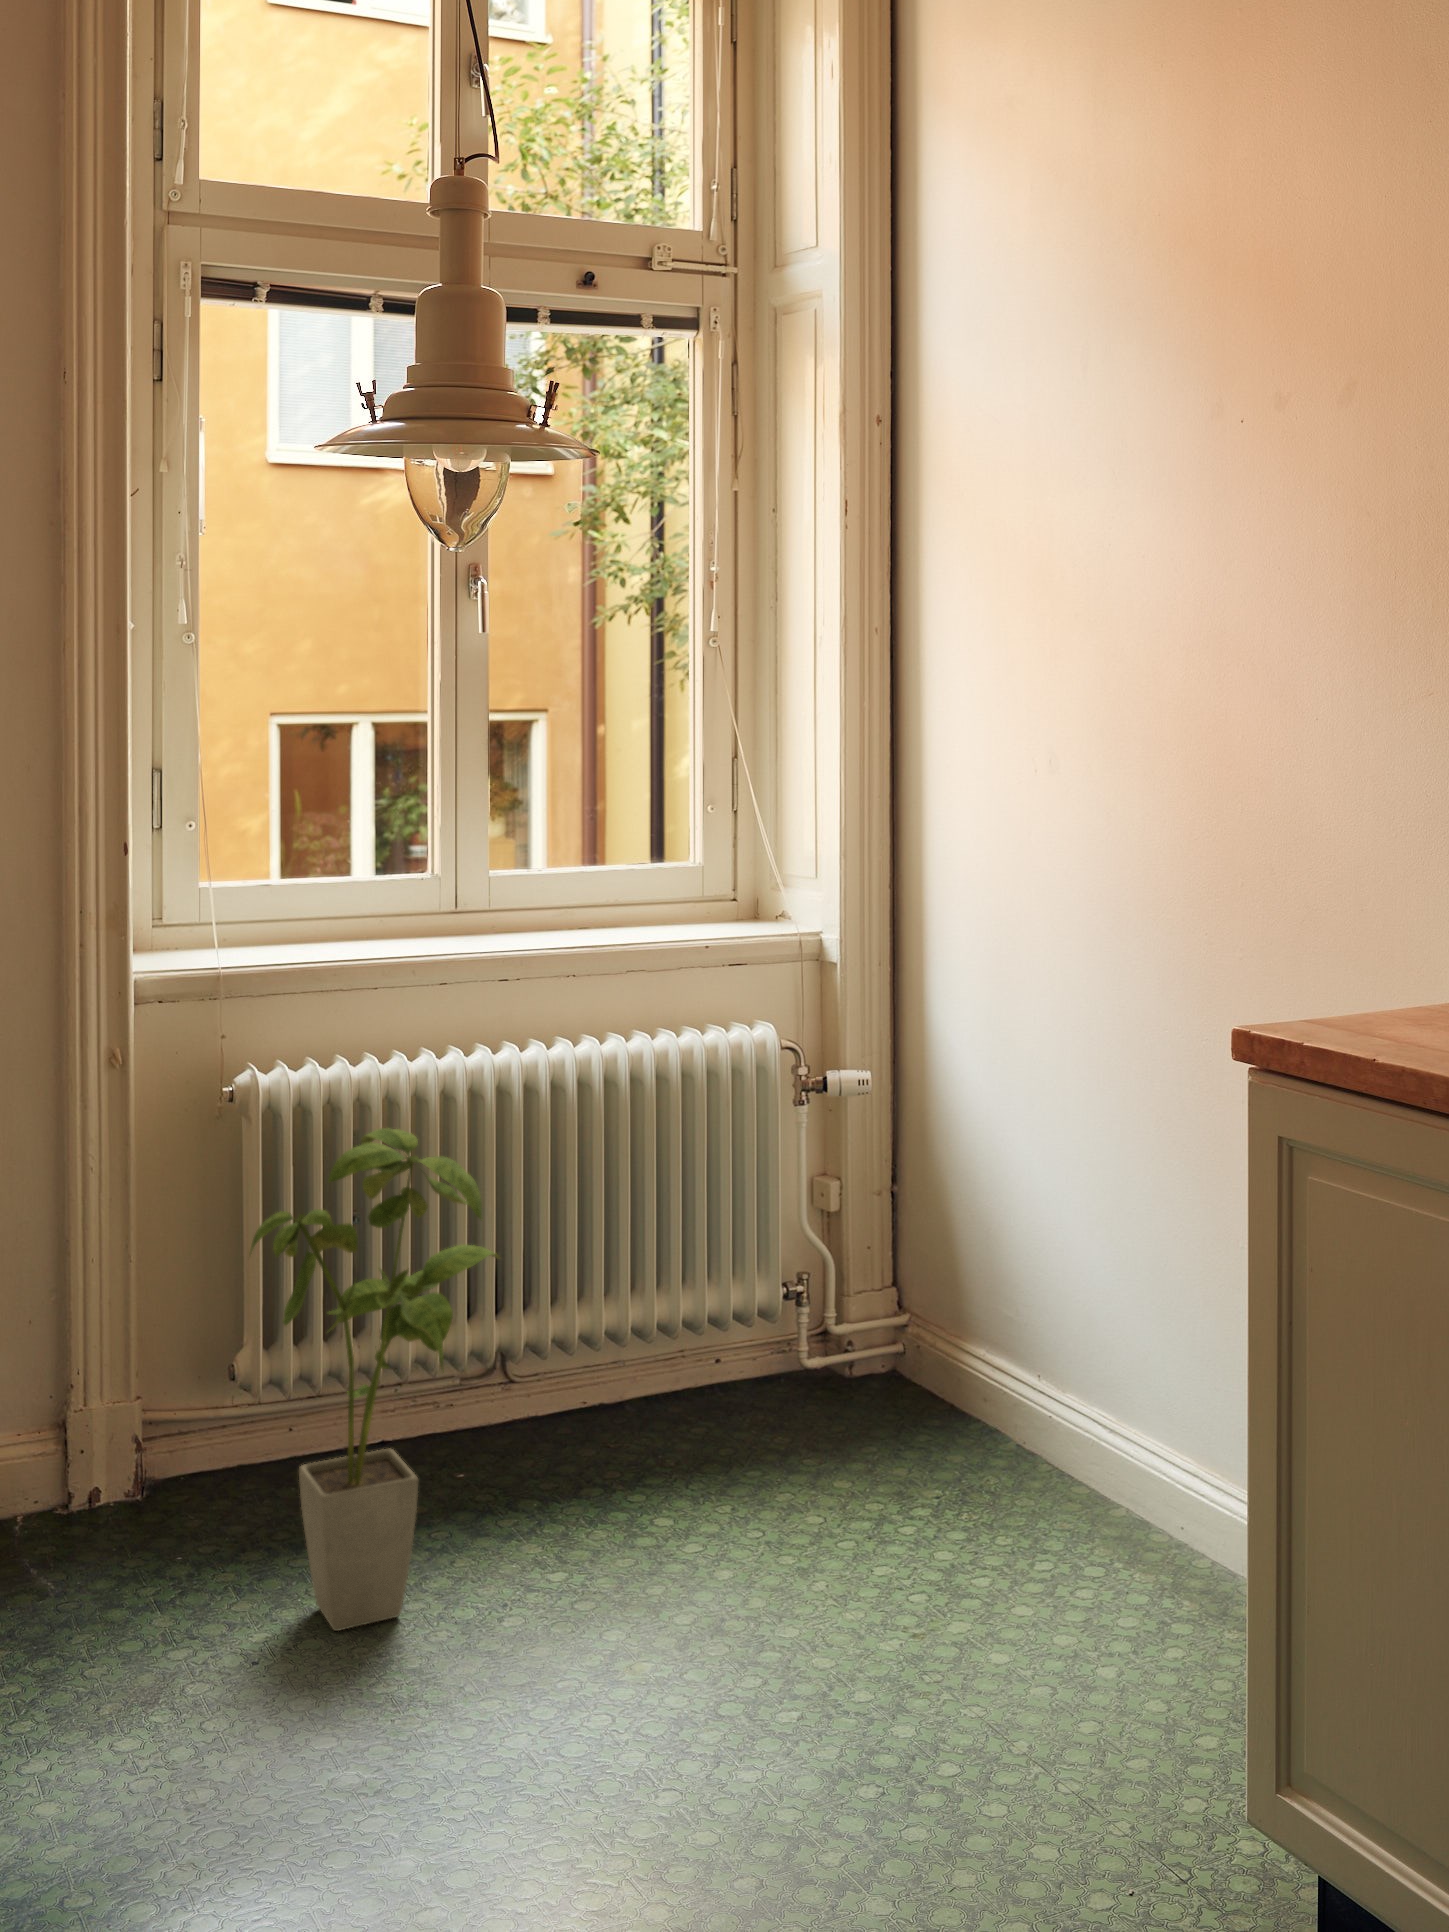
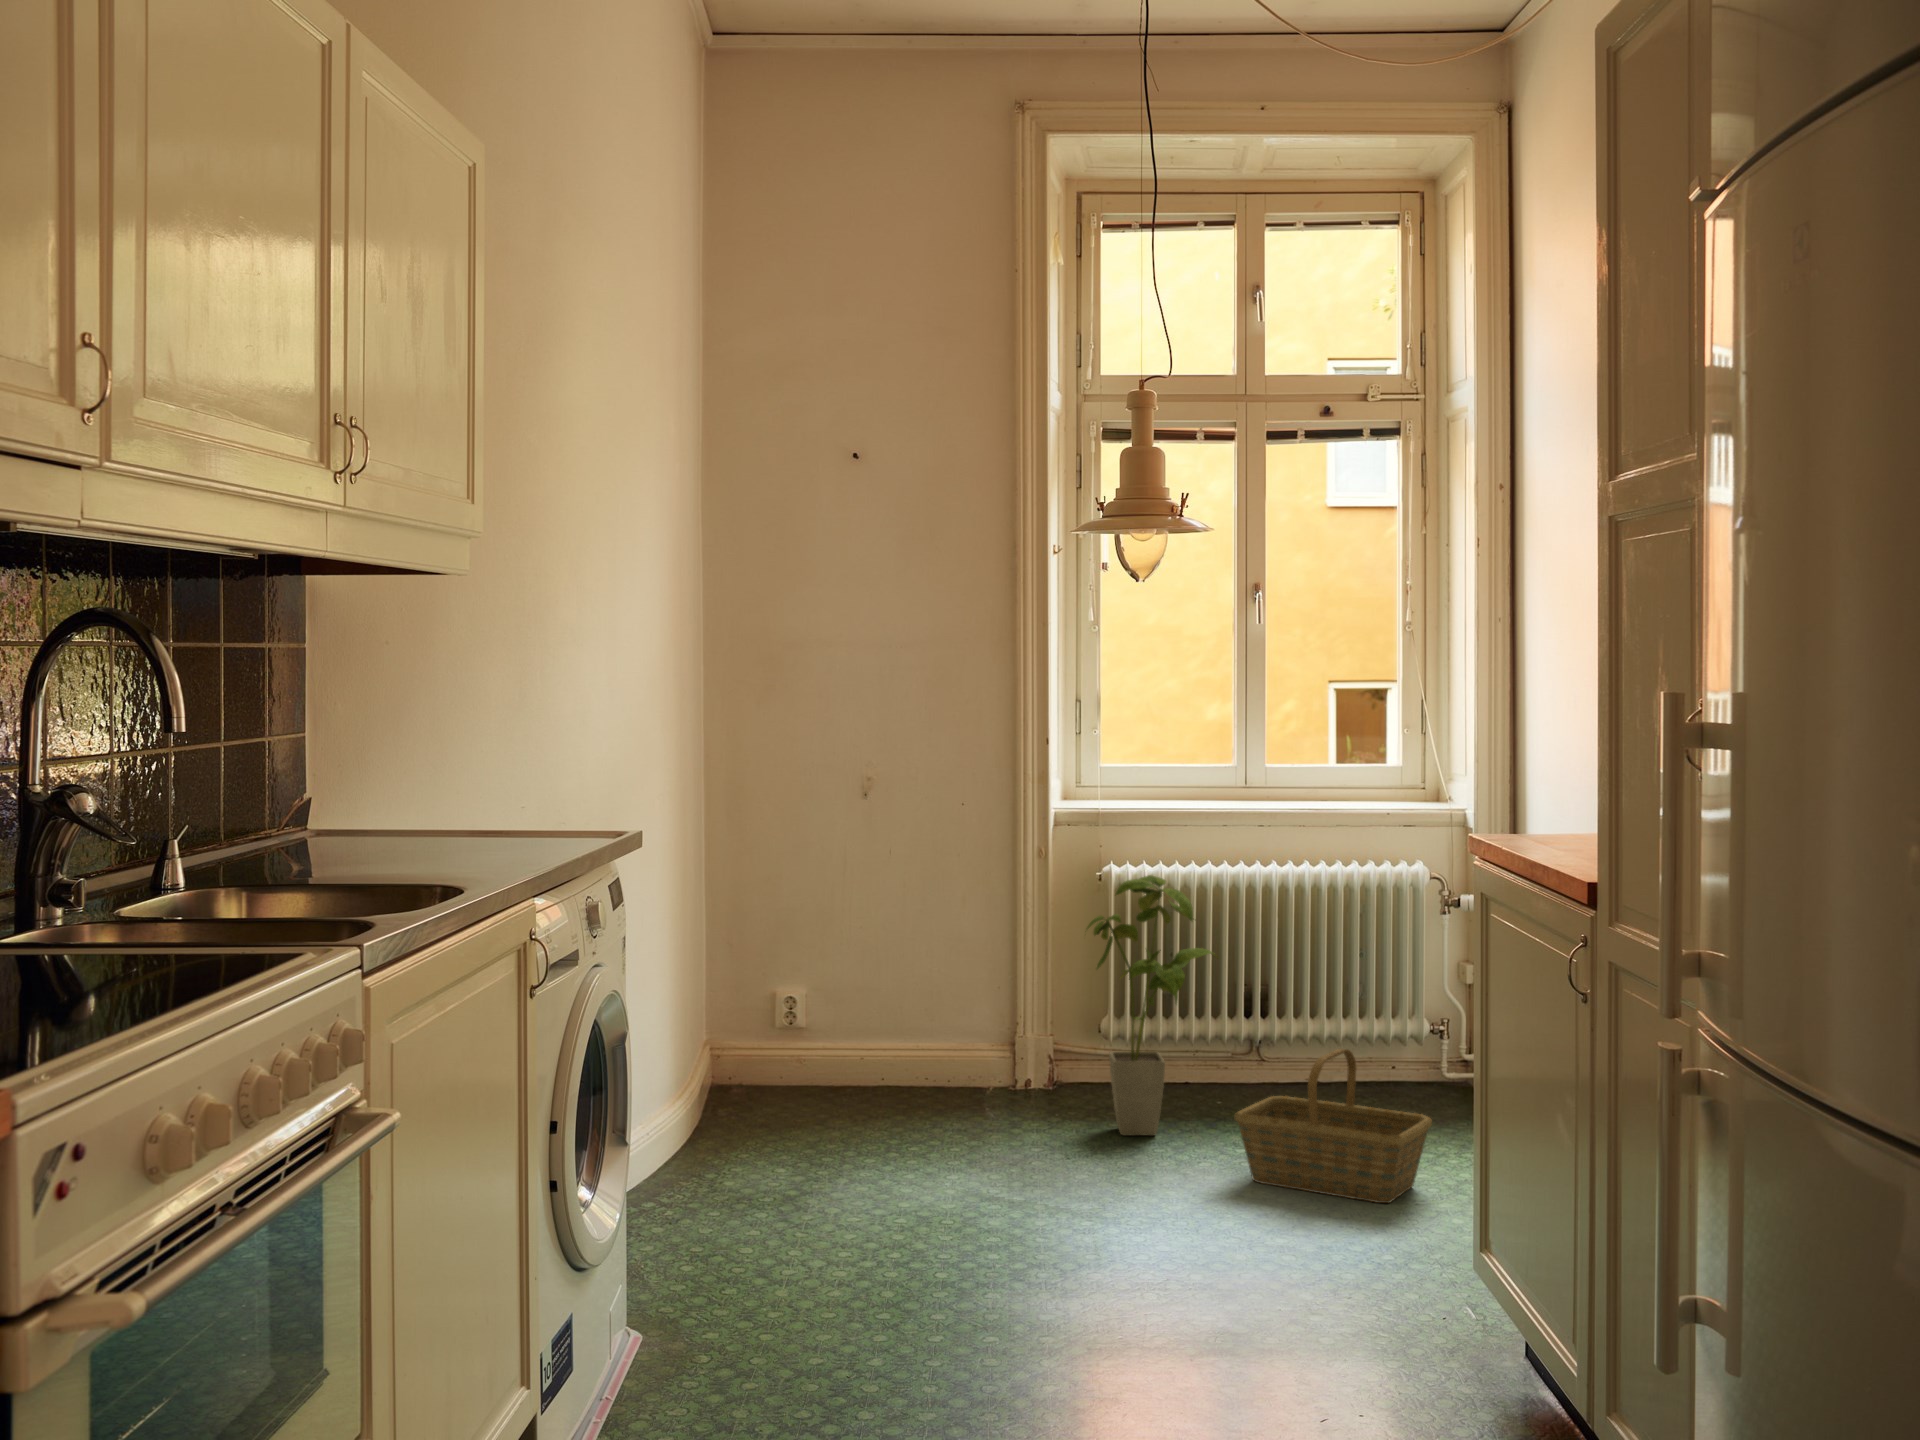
basket: none [601,1433,933,1725] -> present [1235,1049,1432,1203]

